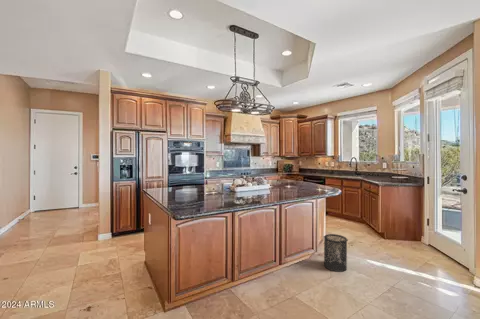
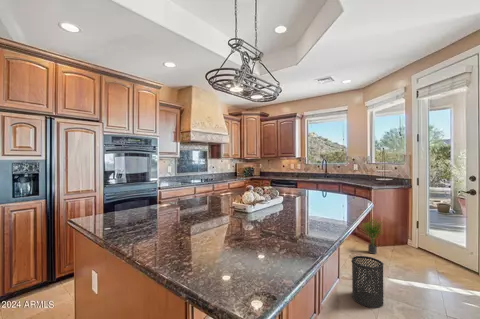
potted plant: none [364,209,387,243] -> present [363,220,381,254]

